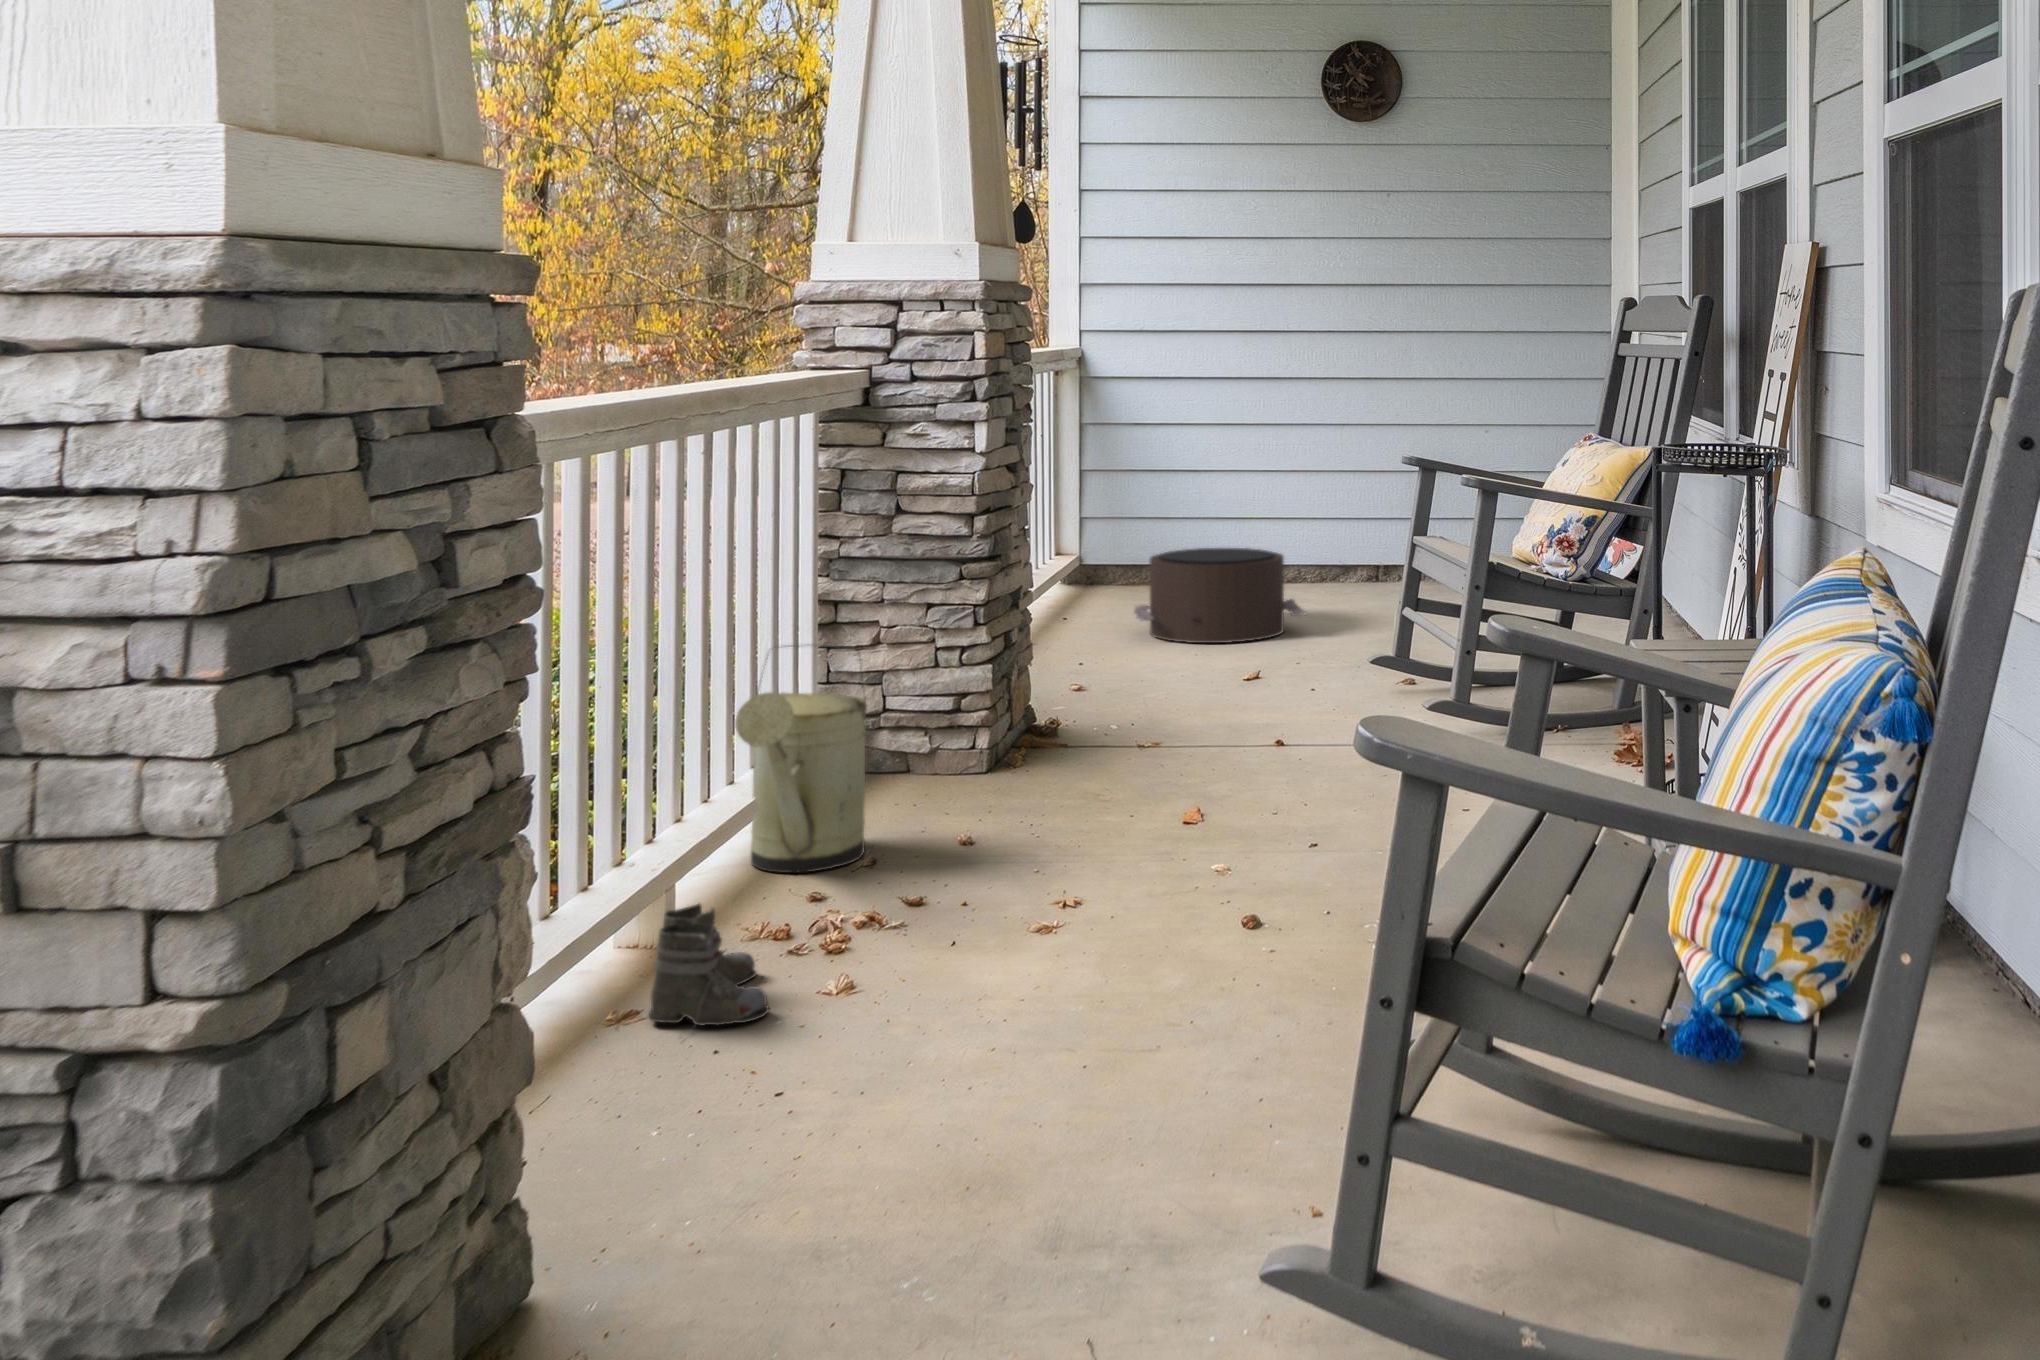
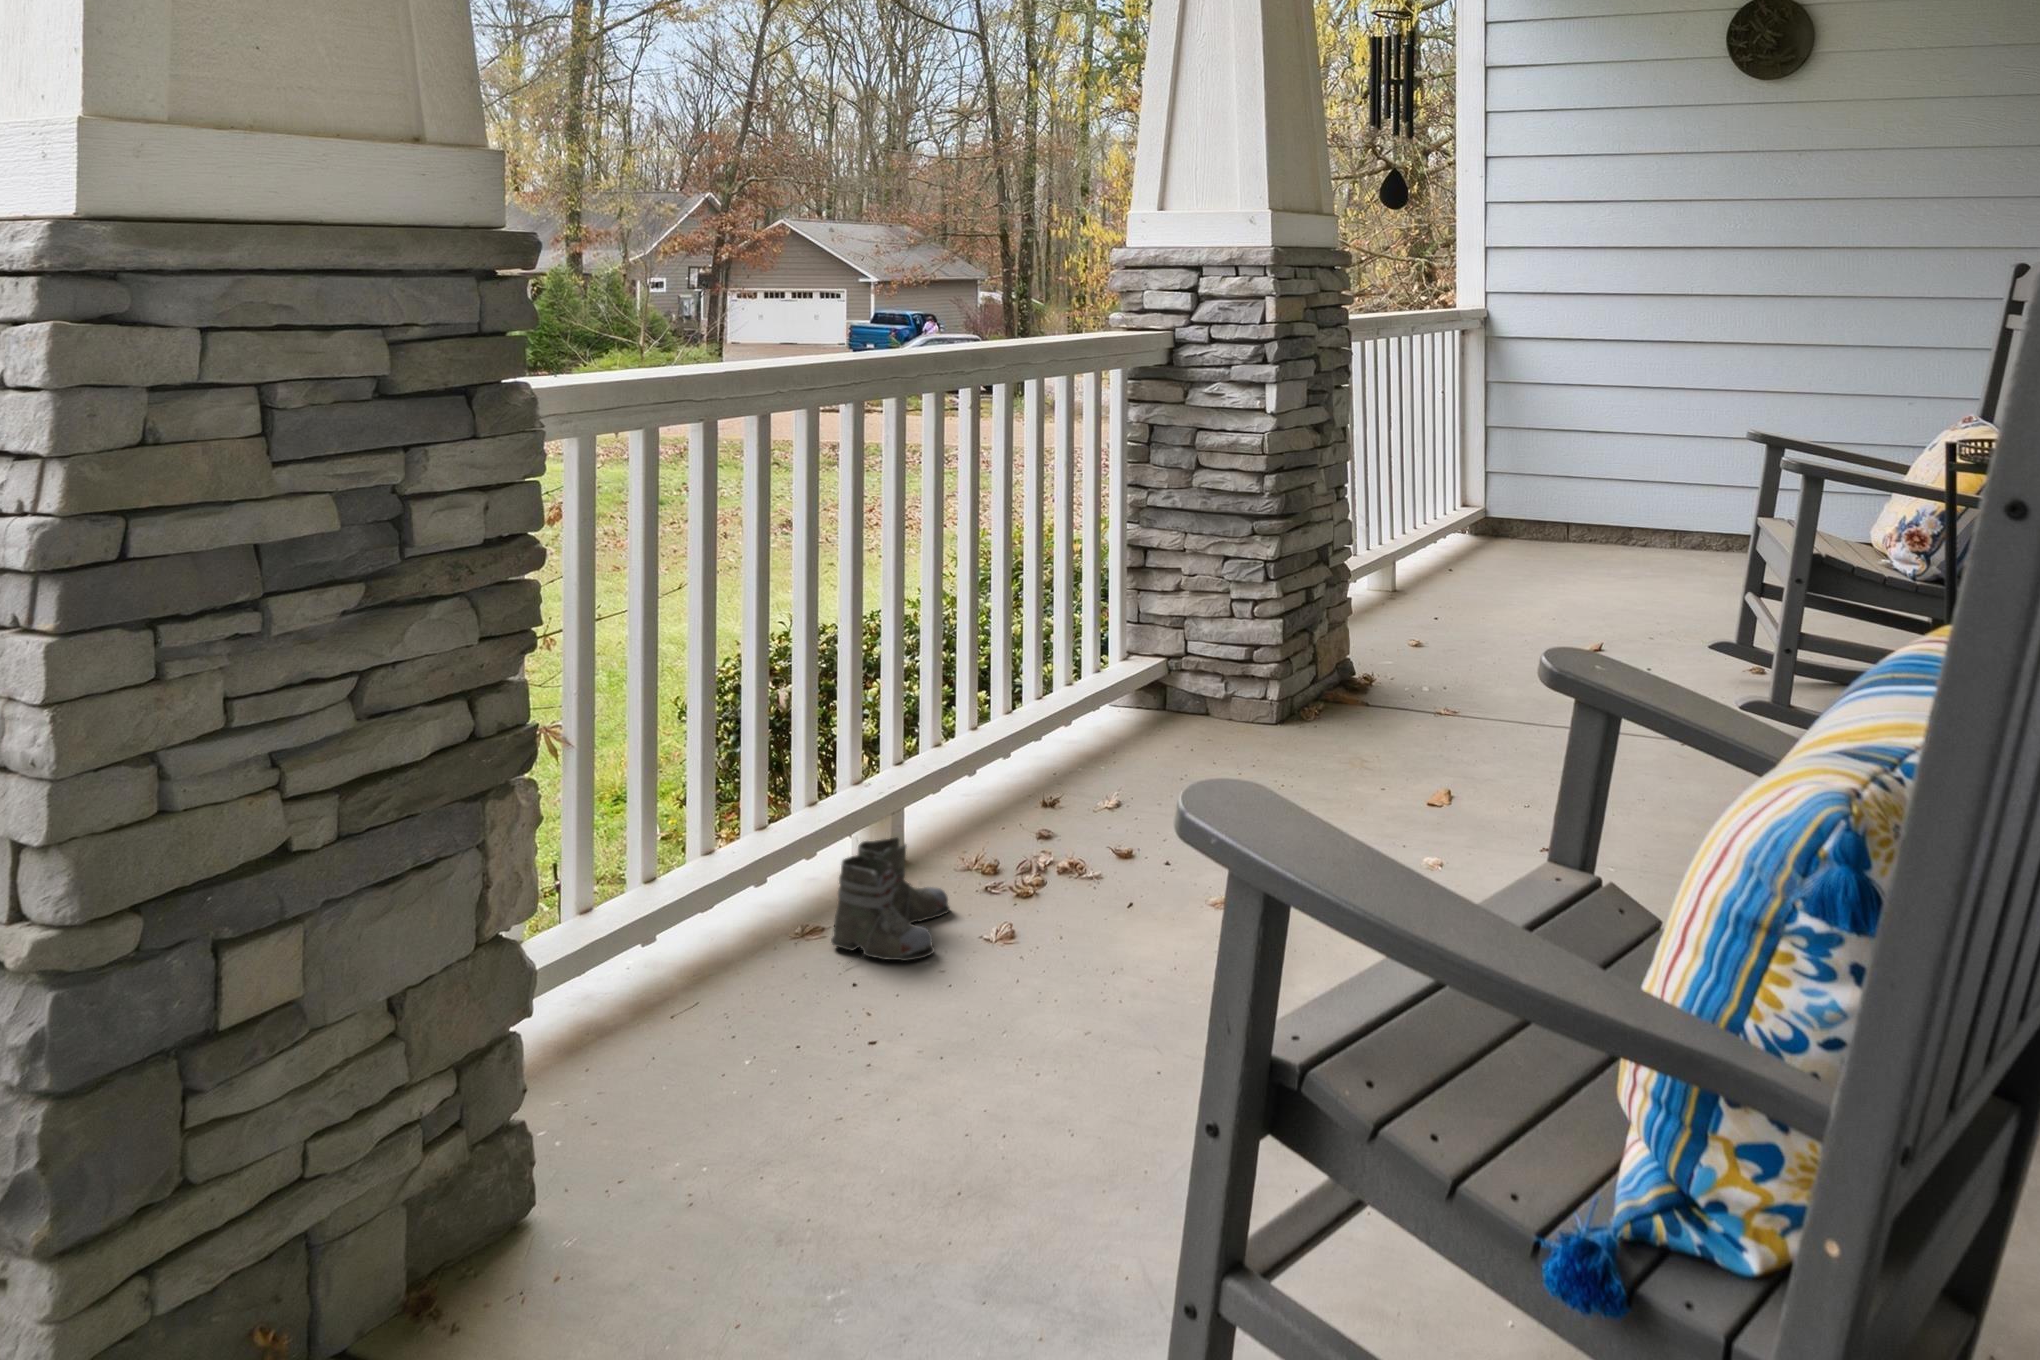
pouf: present [1134,548,1306,643] -> none [1502,513,1680,612]
watering can: present [735,655,867,873] -> none [972,593,1123,811]

